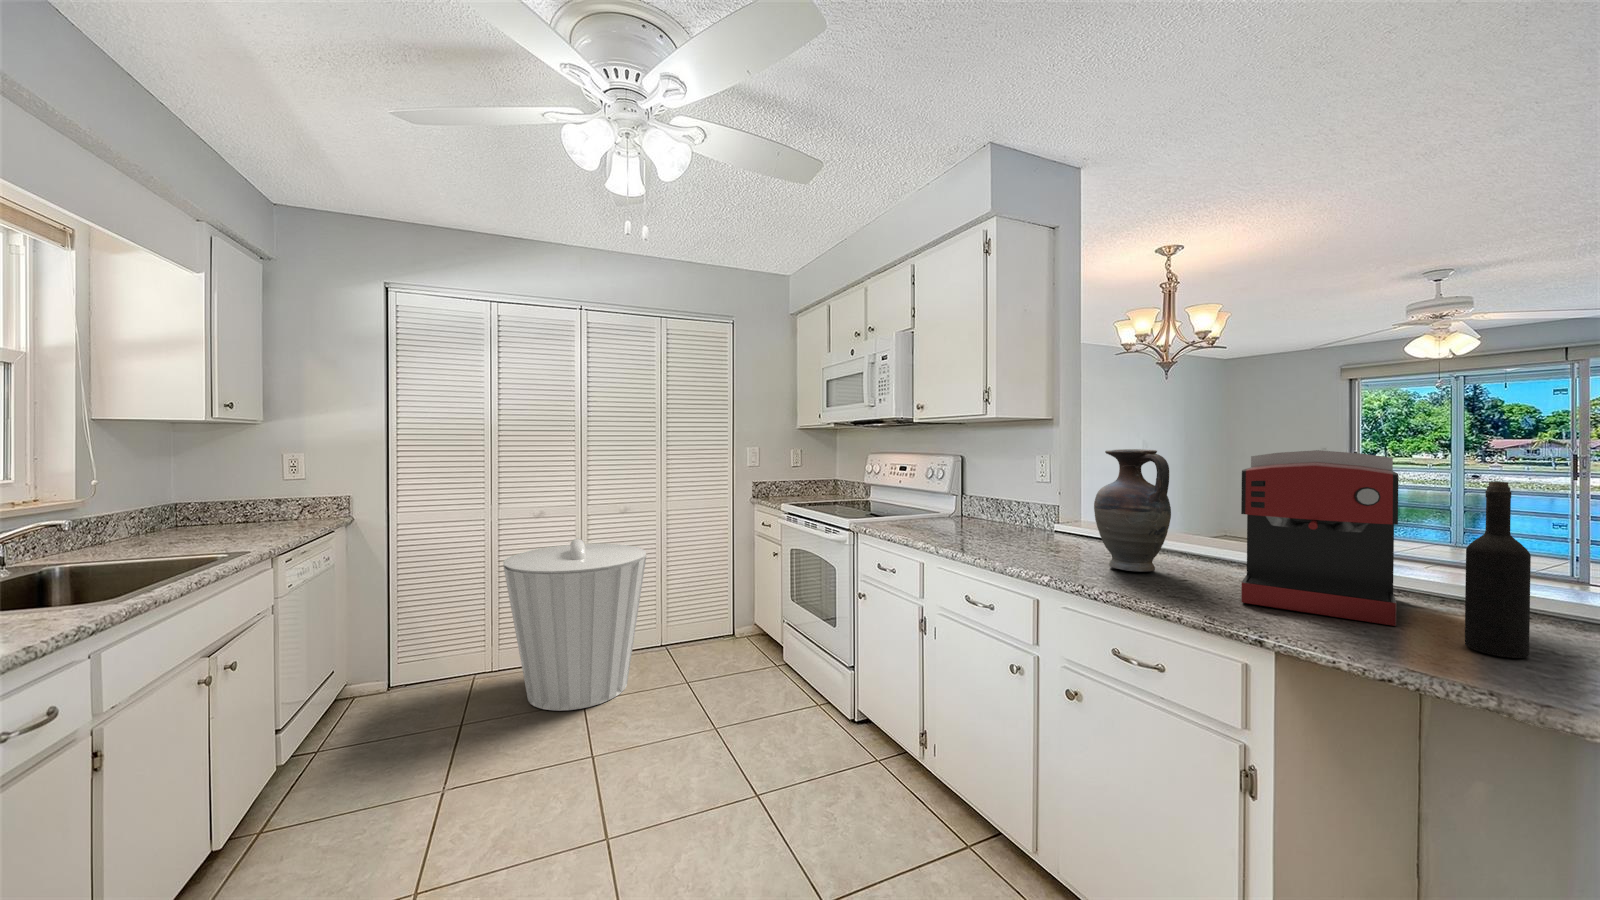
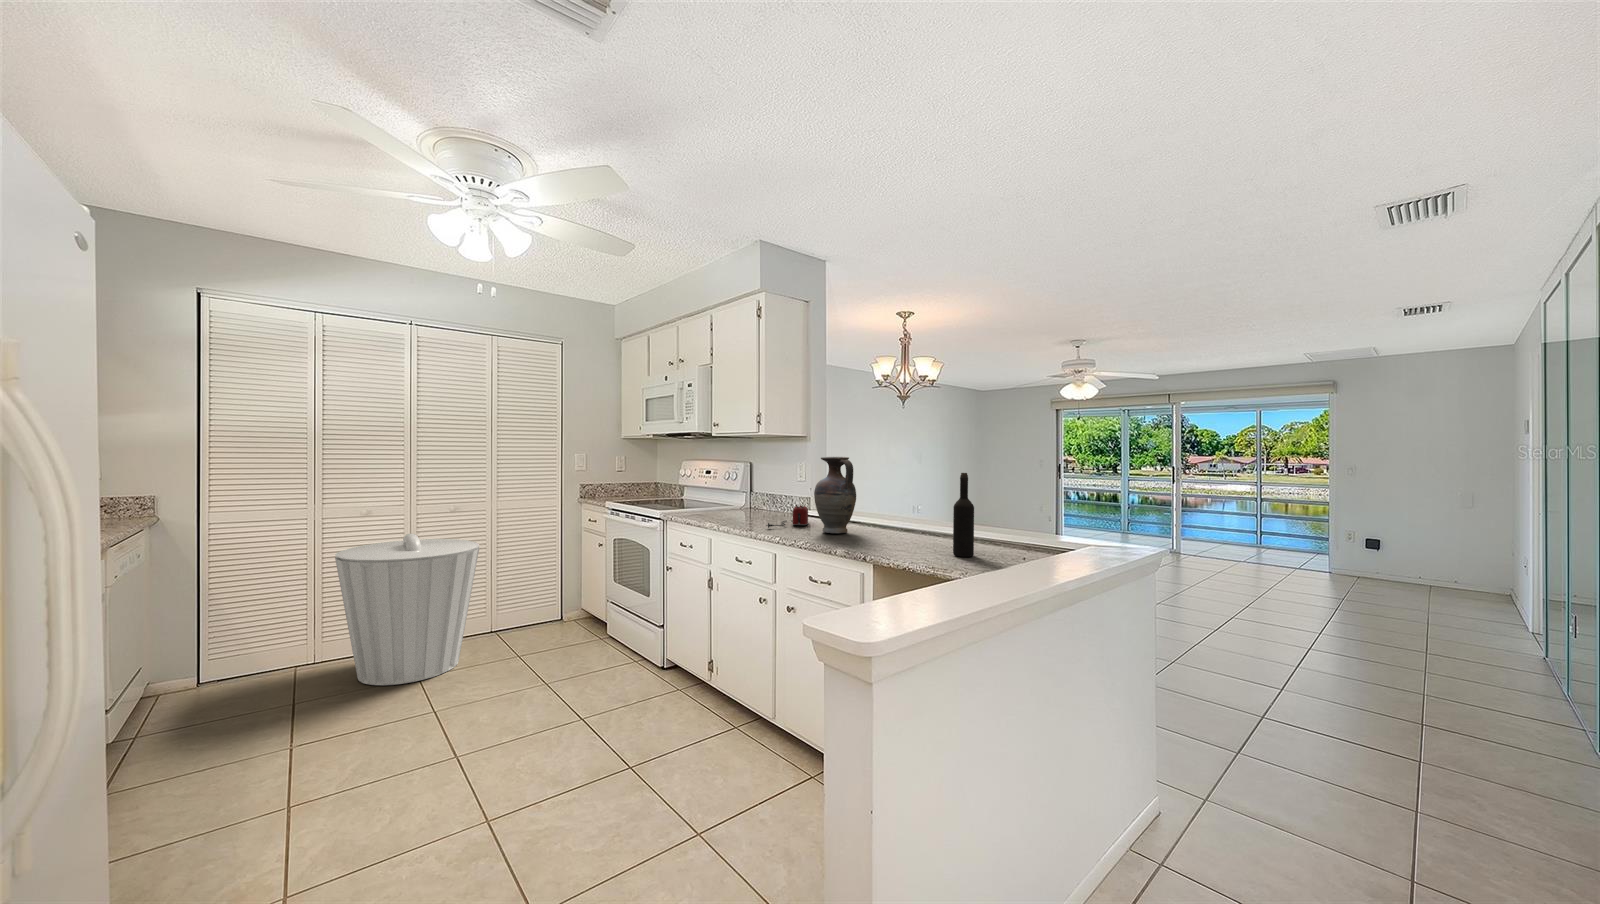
coffee maker: present [1241,450,1399,626] -> none [876,458,953,549]
toaster: none [1008,521,1069,554] -> present [766,506,808,528]

